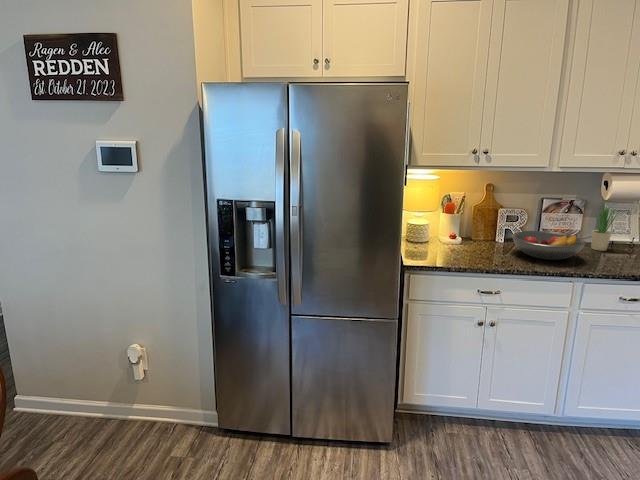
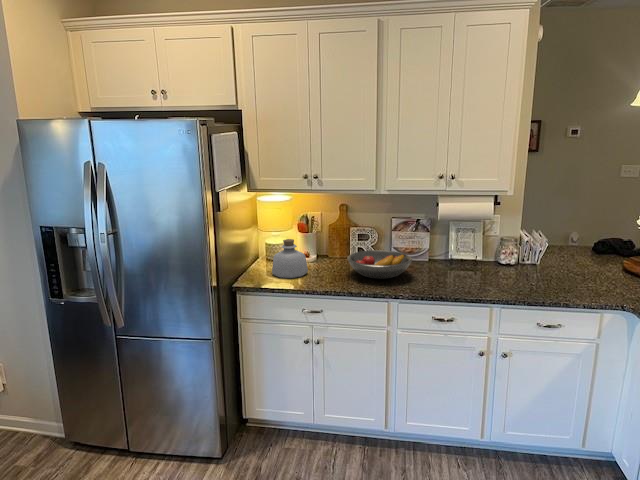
potted plant: present [591,203,618,251] -> none [434,220,454,269]
bottle: none [433,218,471,259] -> present [272,239,308,278]

